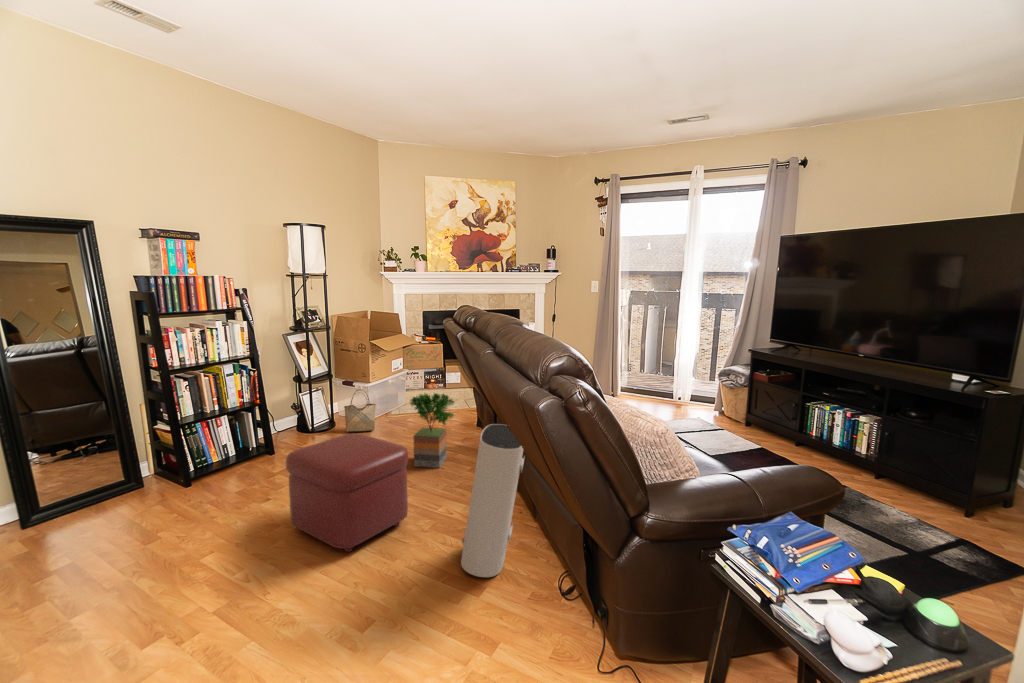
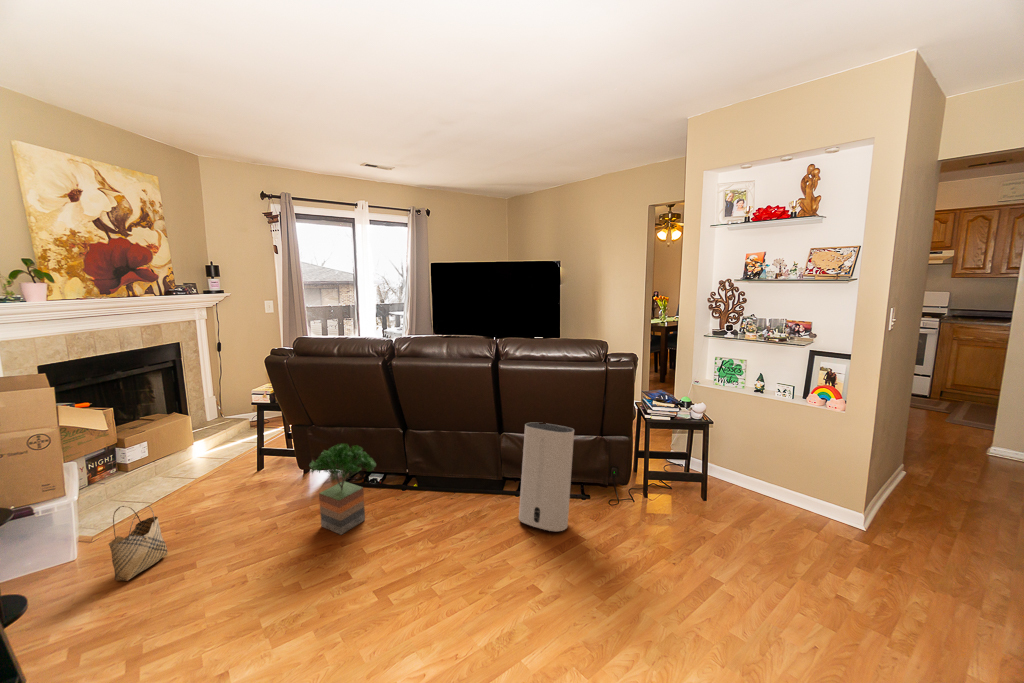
ottoman: present [286,433,408,552] -> none [378,484,502,629]

